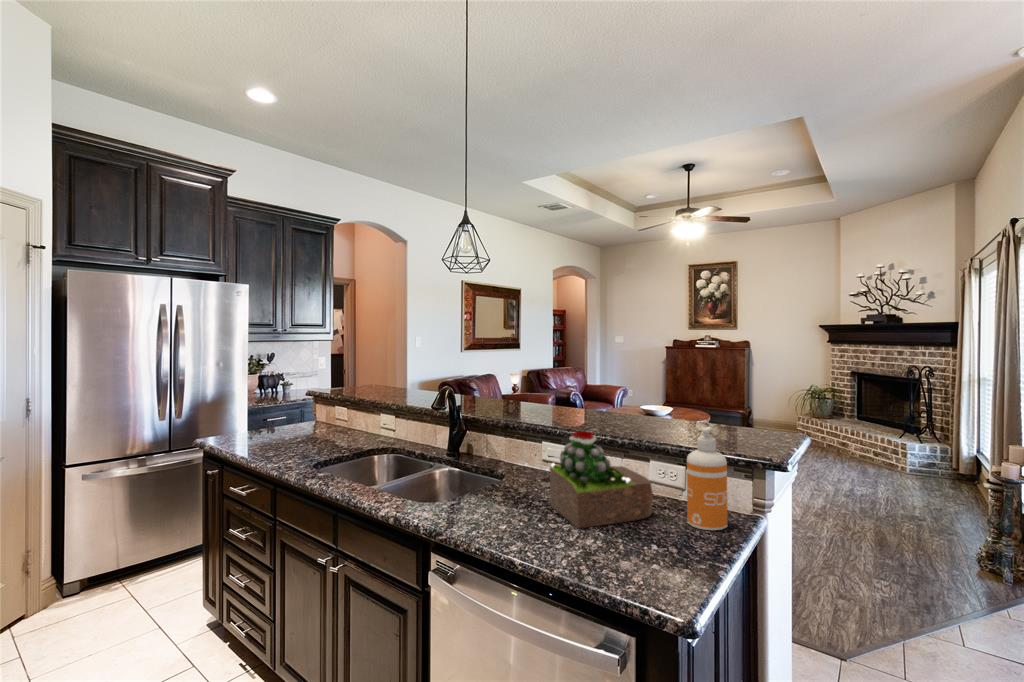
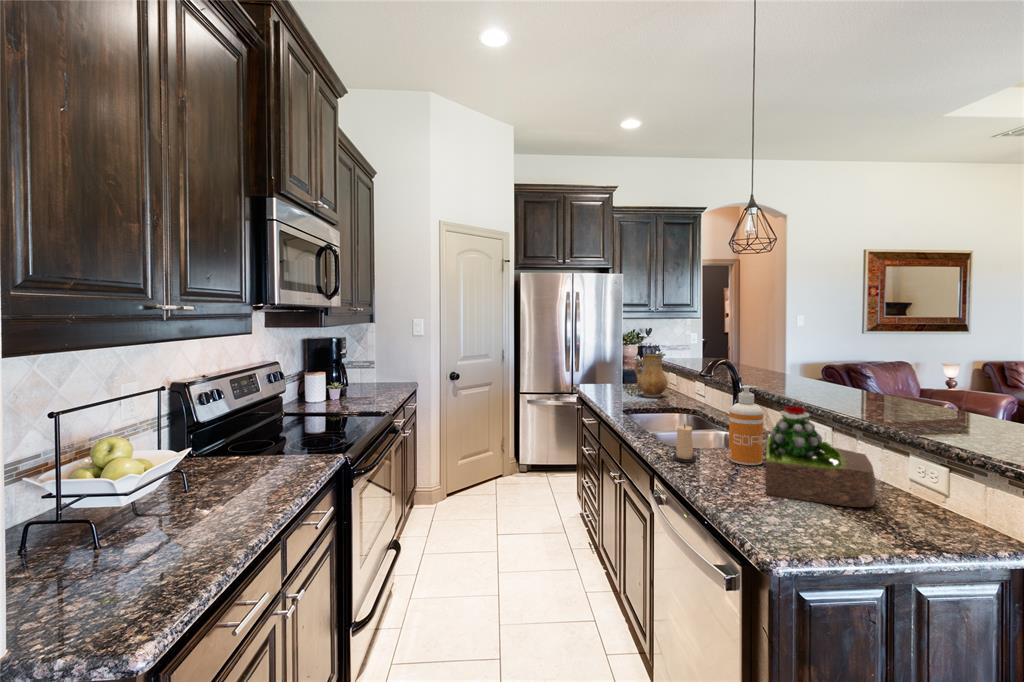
ceramic pitcher: none [303,386,347,440] -> present [634,354,668,397]
soap dispenser: present [687,427,728,530] -> present [729,385,763,465]
candle: none [453,468,478,515] -> present [673,425,696,462]

